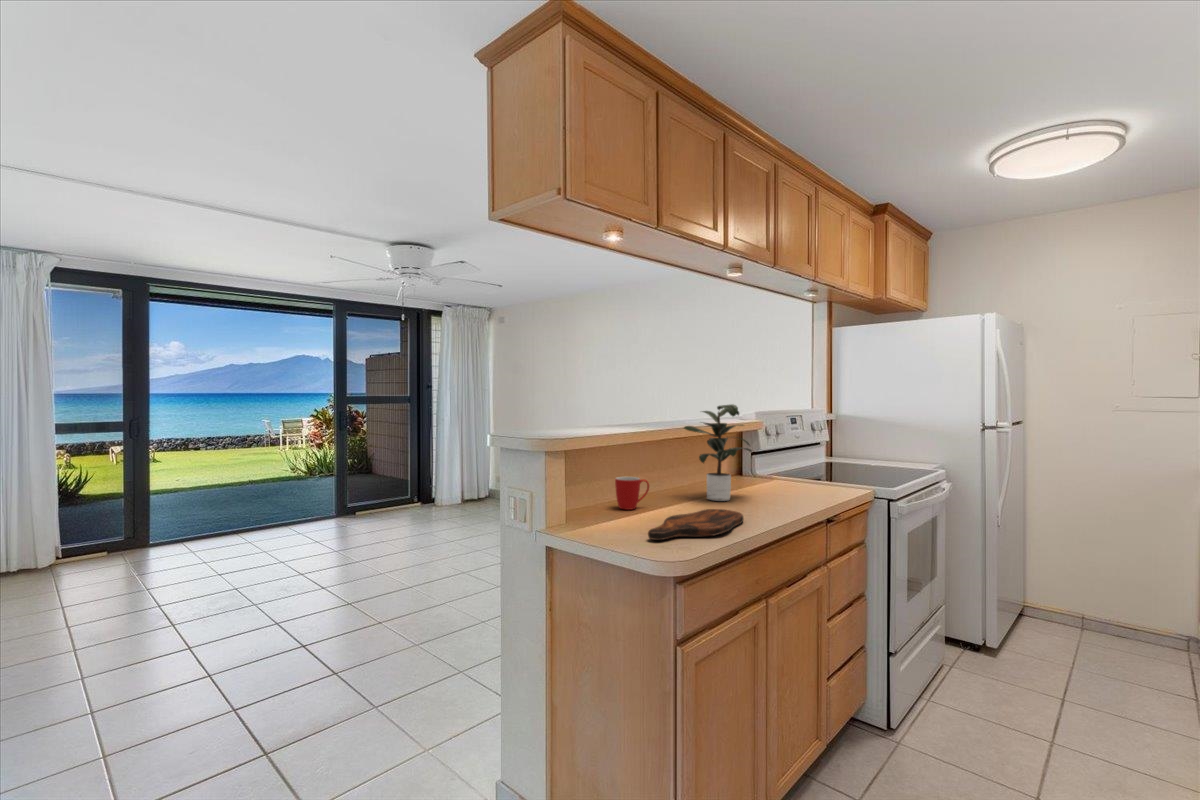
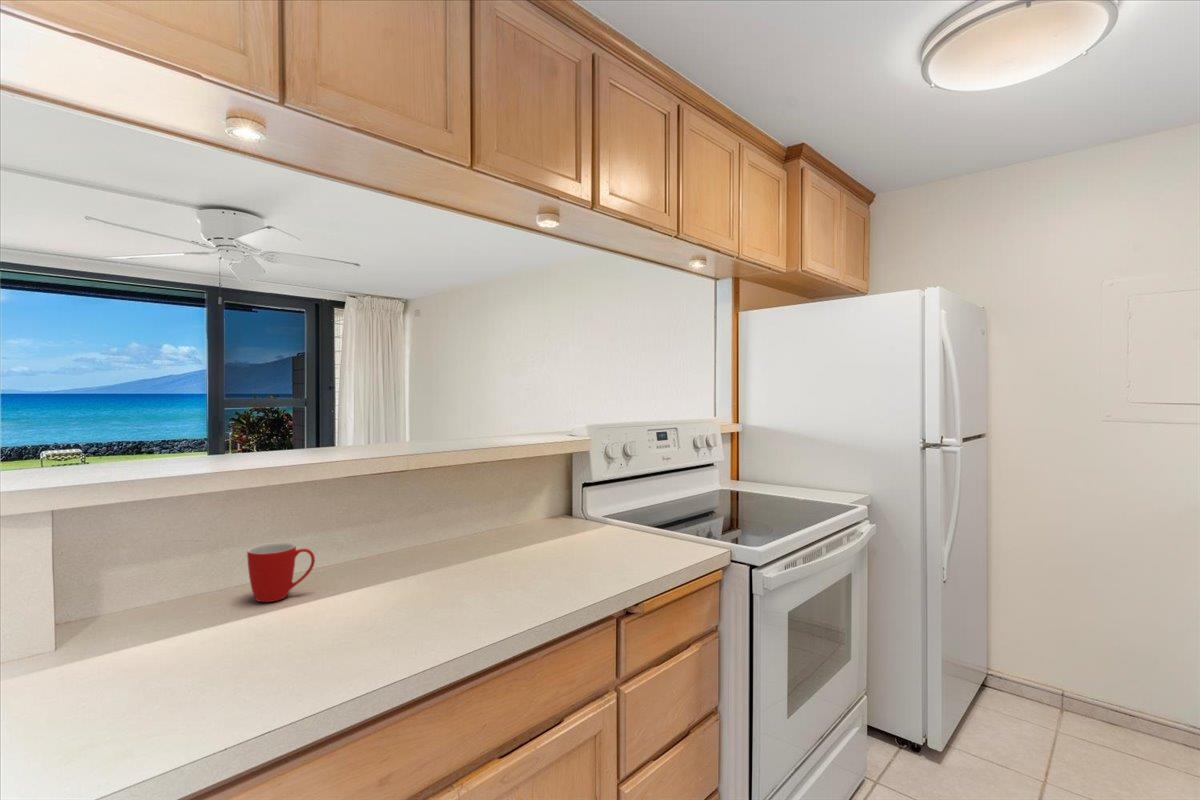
potted plant: present [684,404,752,501] -> none [390,420,541,578]
cutting board: present [648,509,743,540] -> none [124,609,420,714]

